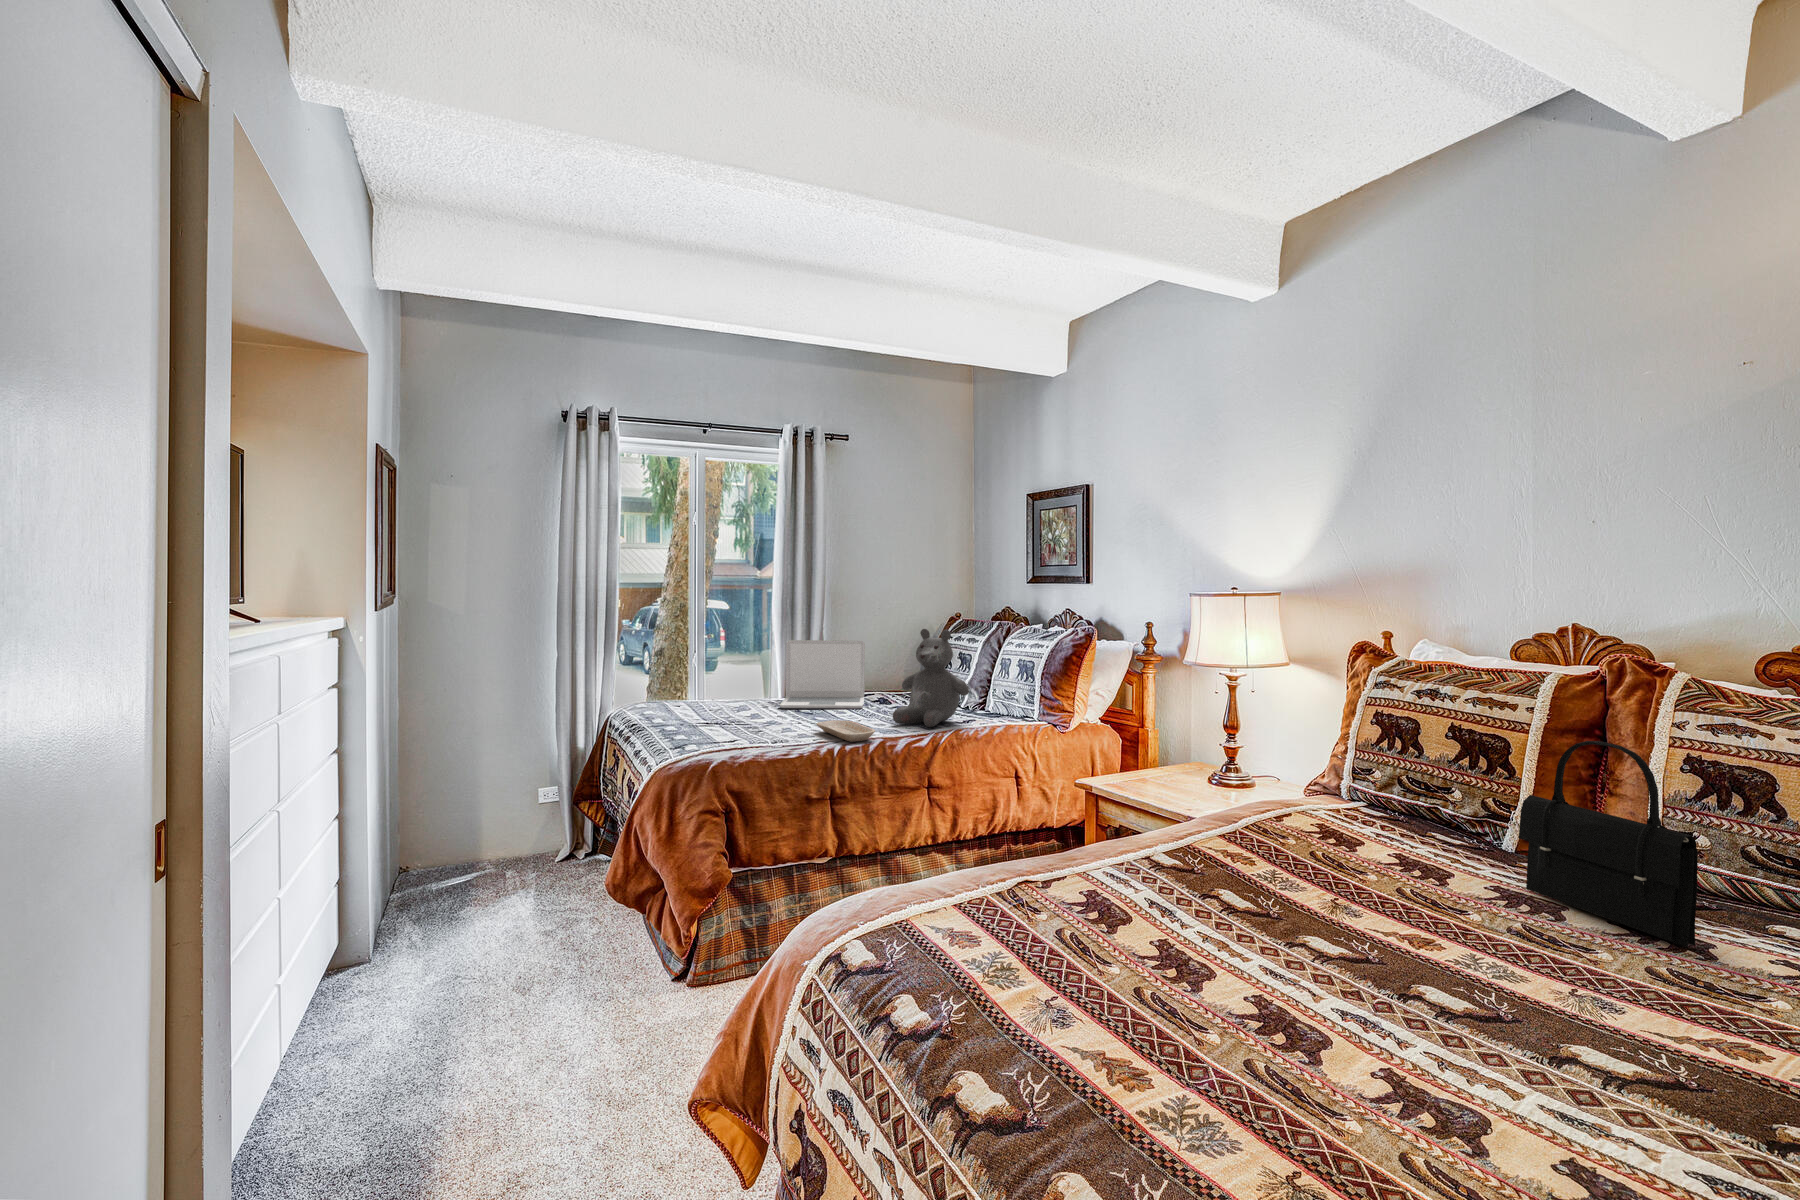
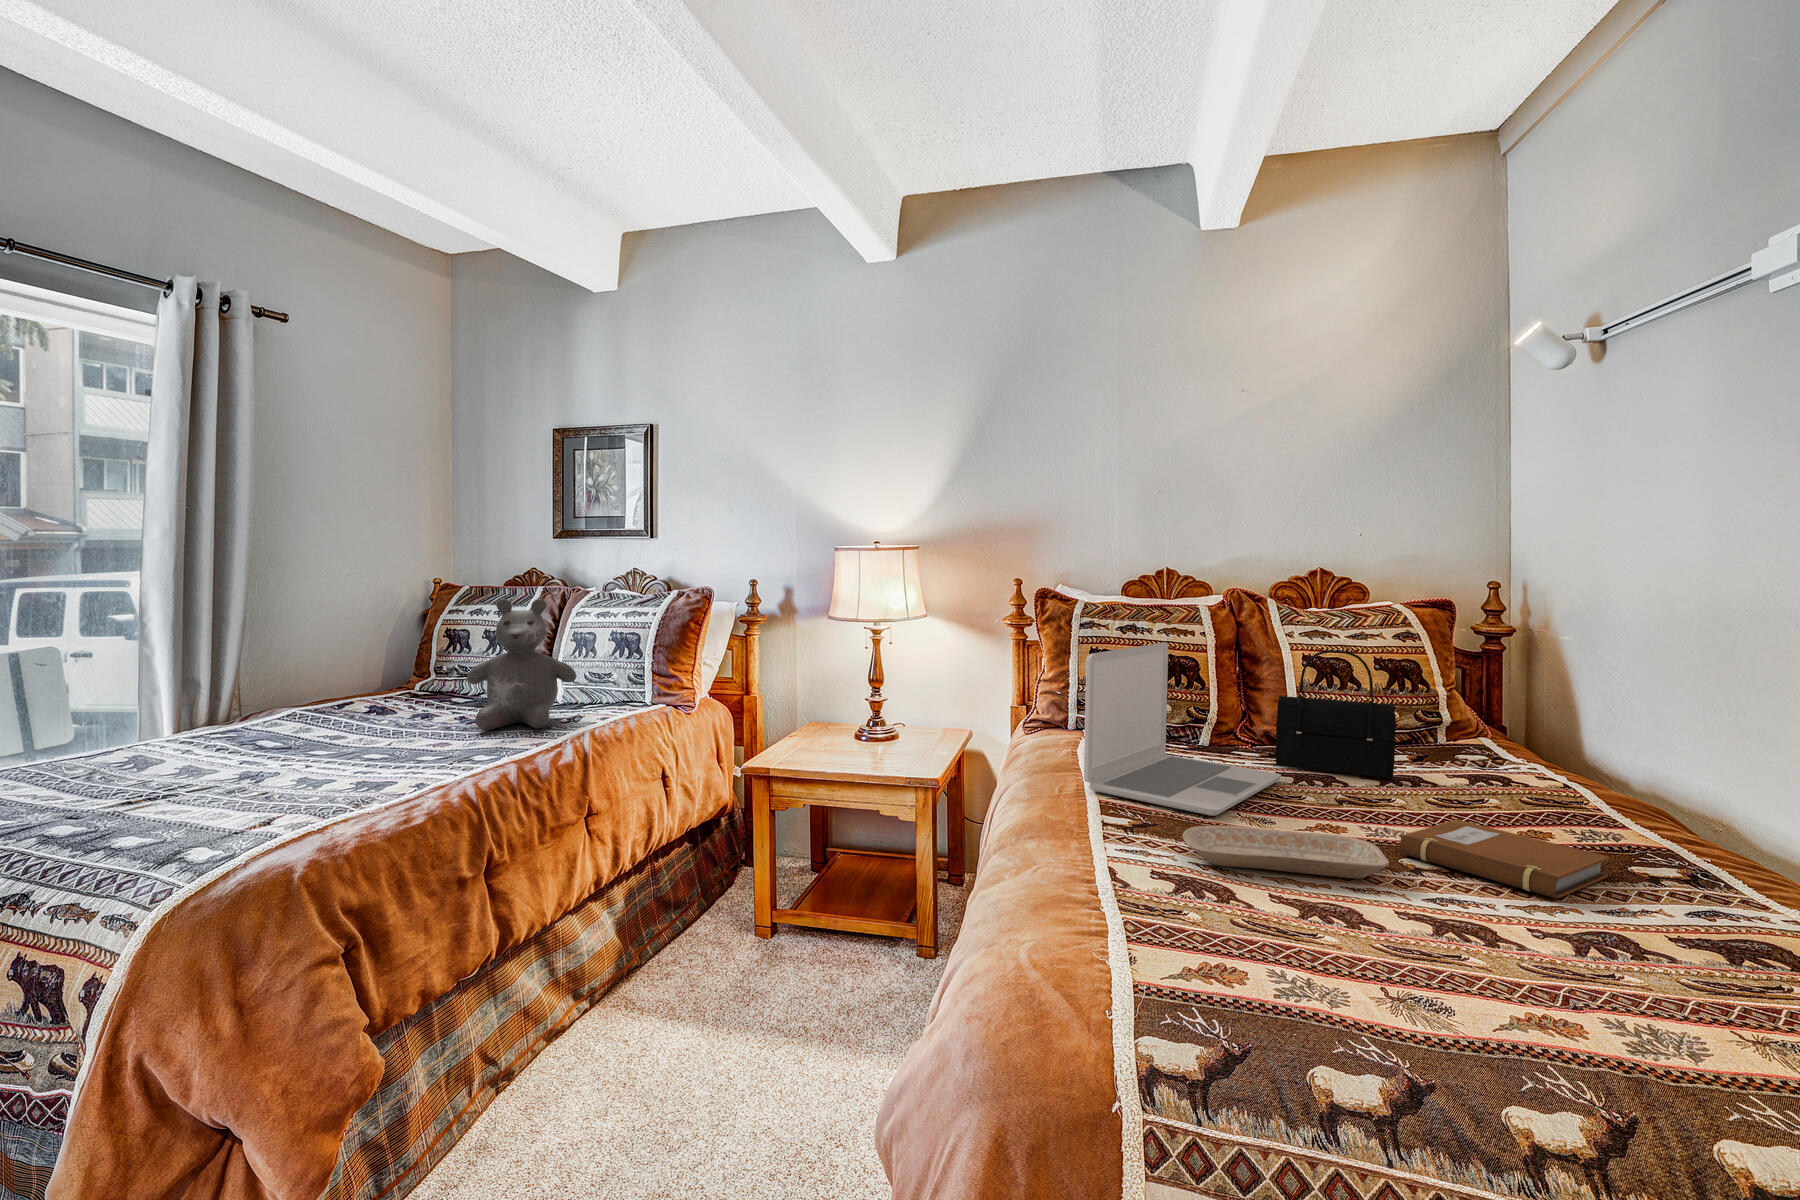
laptop: present [780,640,865,709] -> present [1084,642,1281,816]
tray: present [816,720,875,742] -> present [1183,825,1389,879]
notebook: none [1383,971,1668,1129] -> present [1399,819,1609,899]

